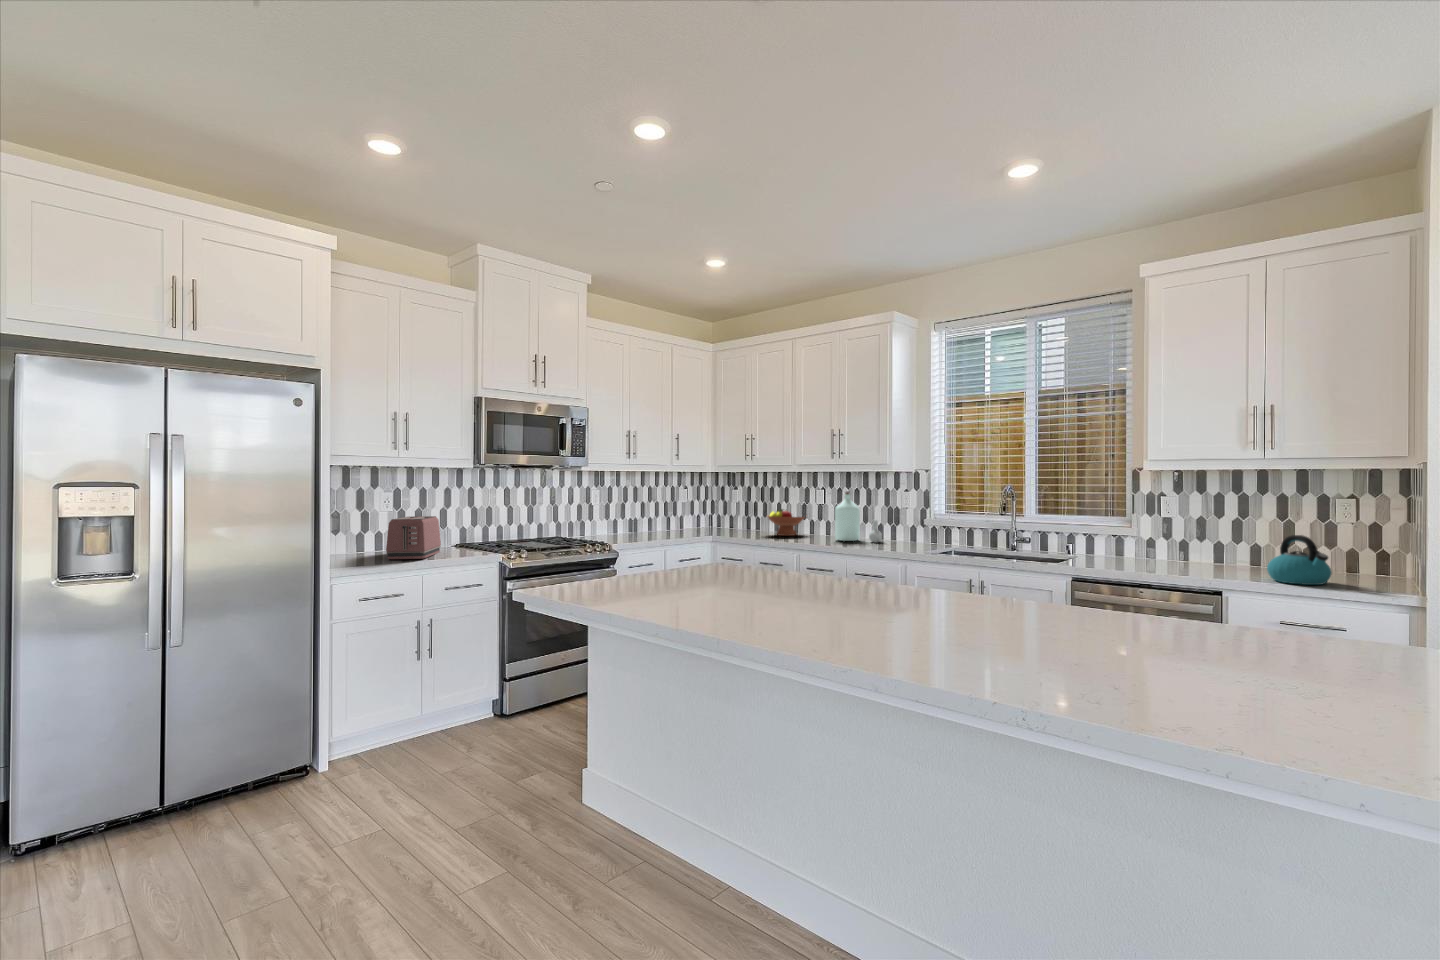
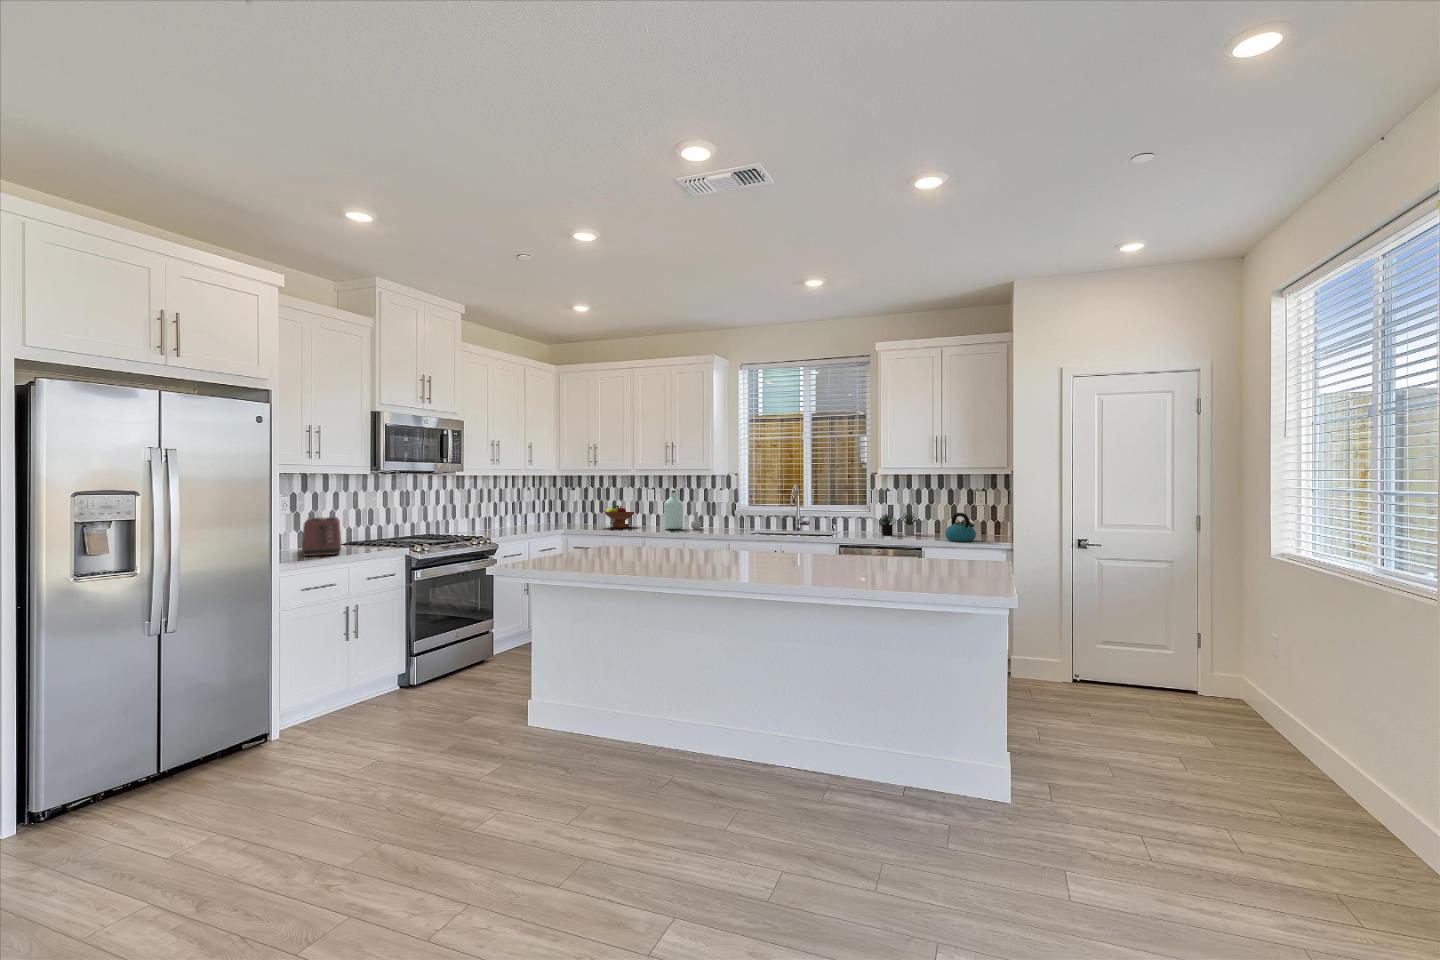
succulent plant: none [1139,527,1221,566] -> present [879,512,917,535]

